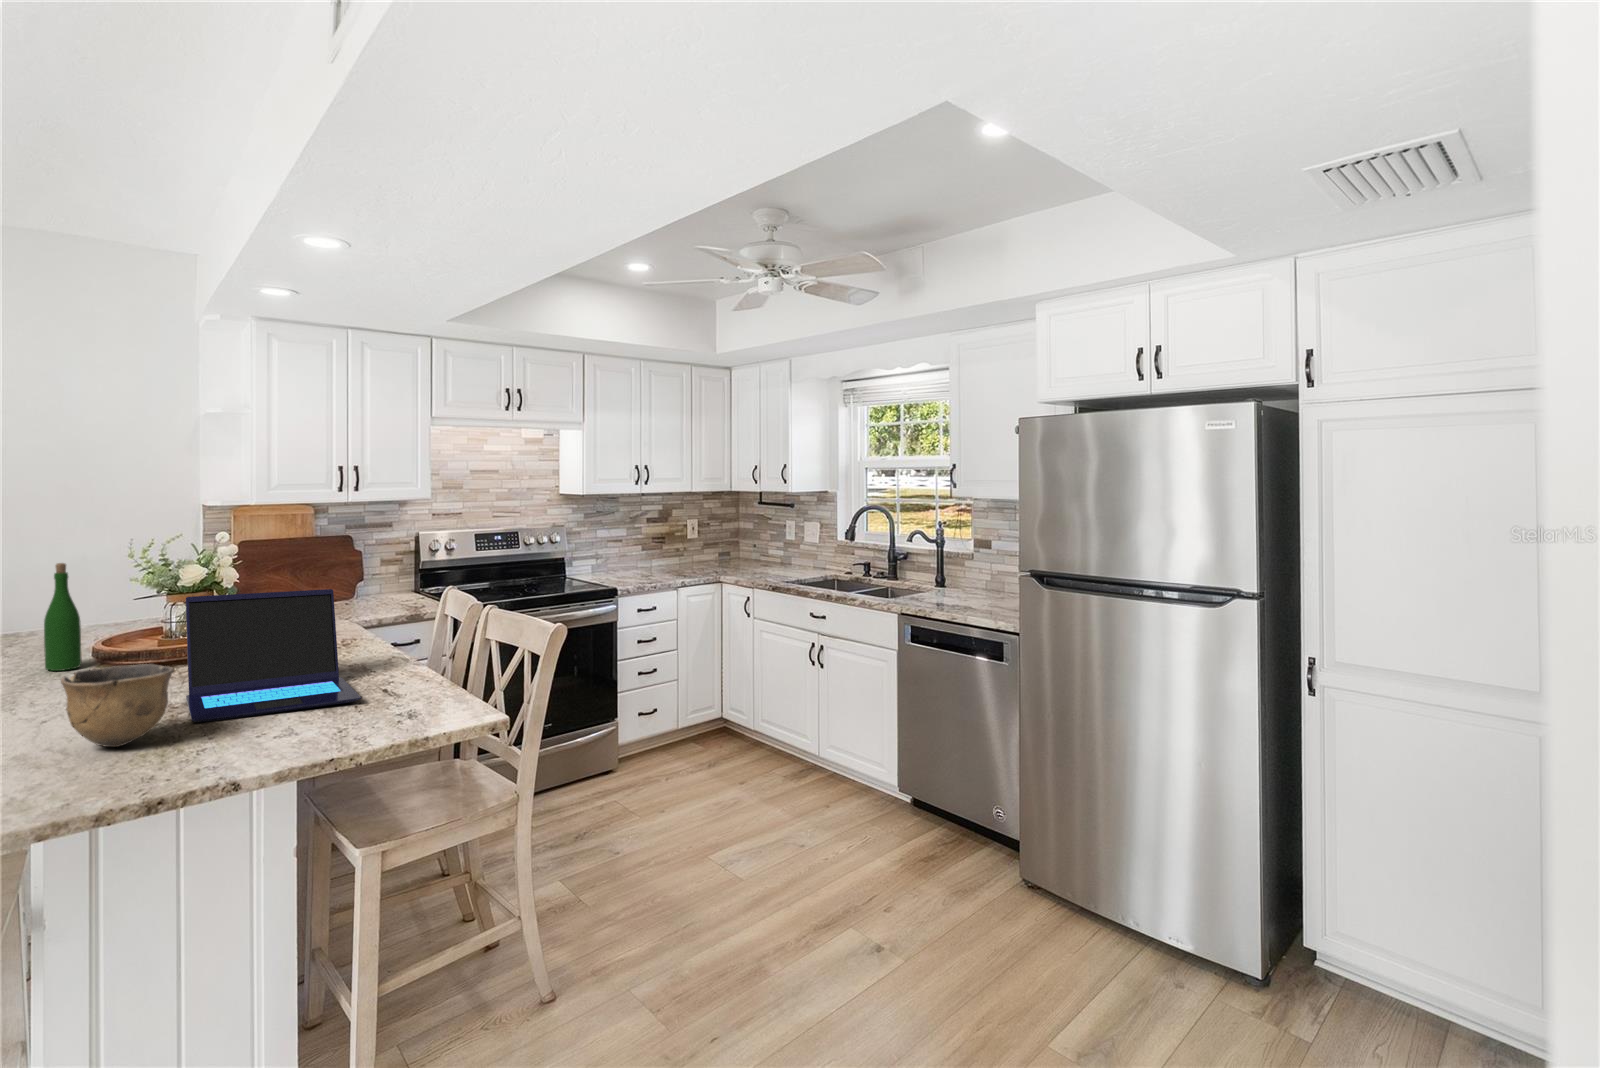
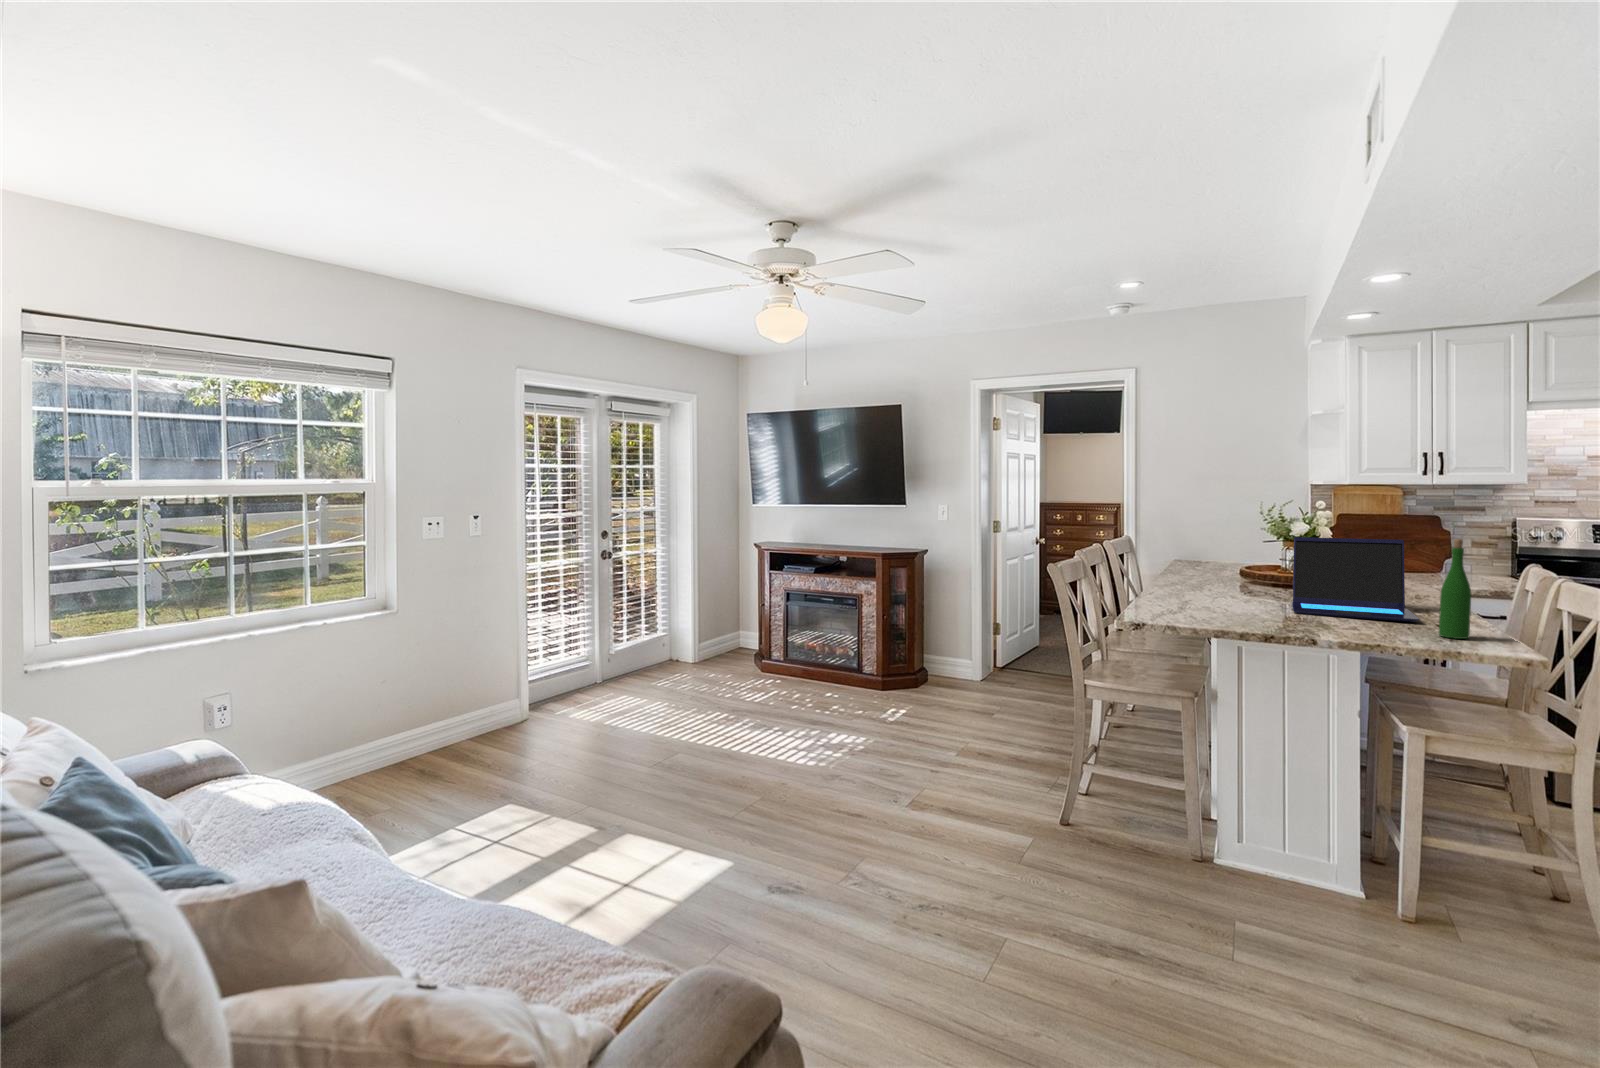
wine bottle: present [44,563,82,671] -> present [1439,539,1471,639]
bowl: present [61,664,174,747] -> none [1225,567,1285,614]

